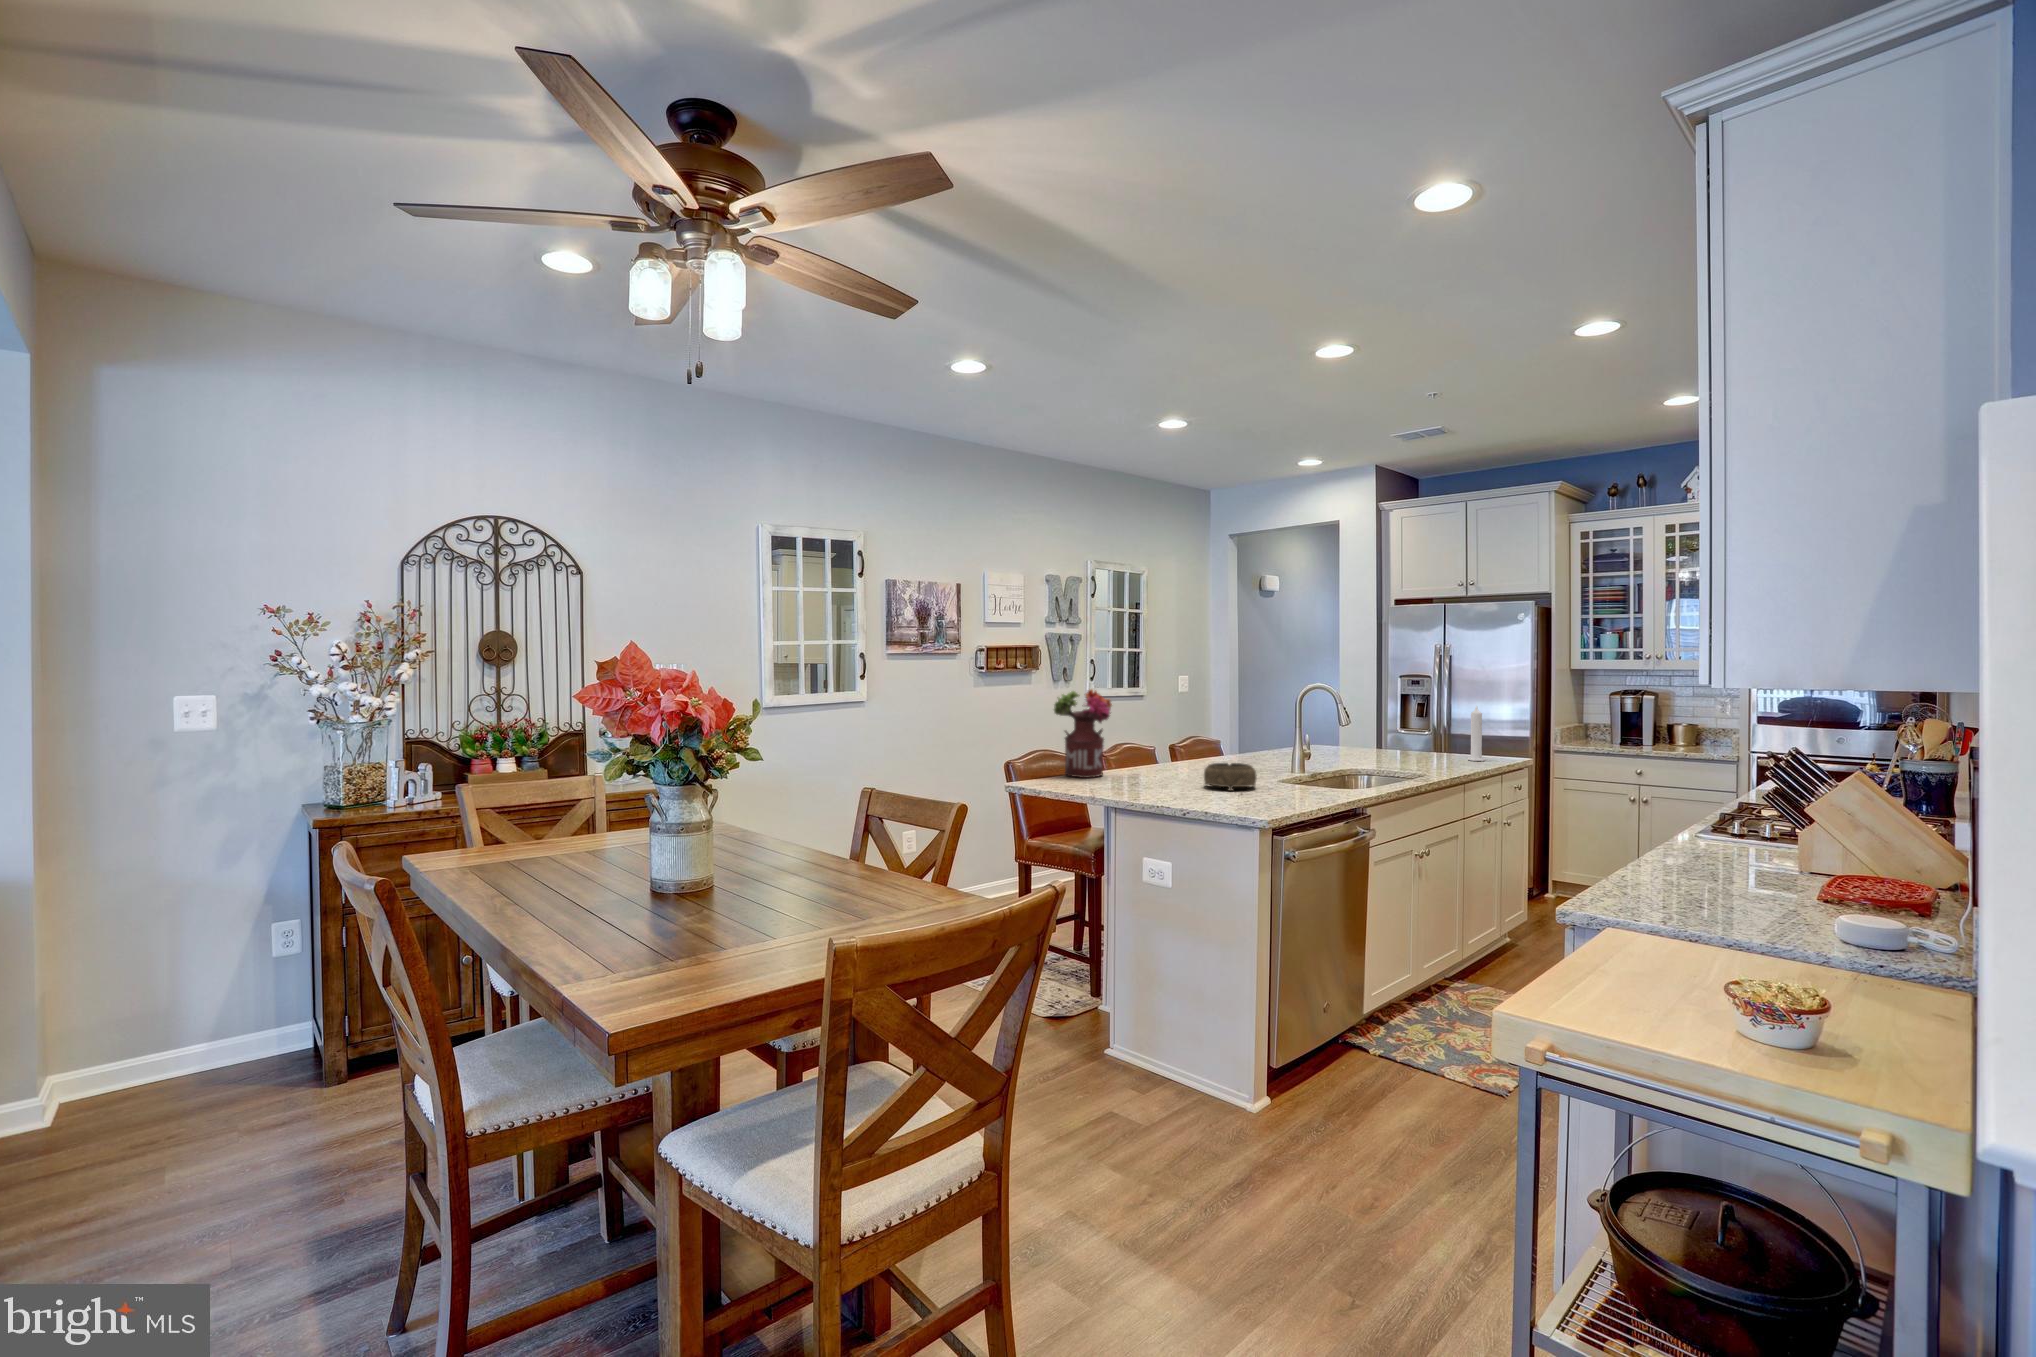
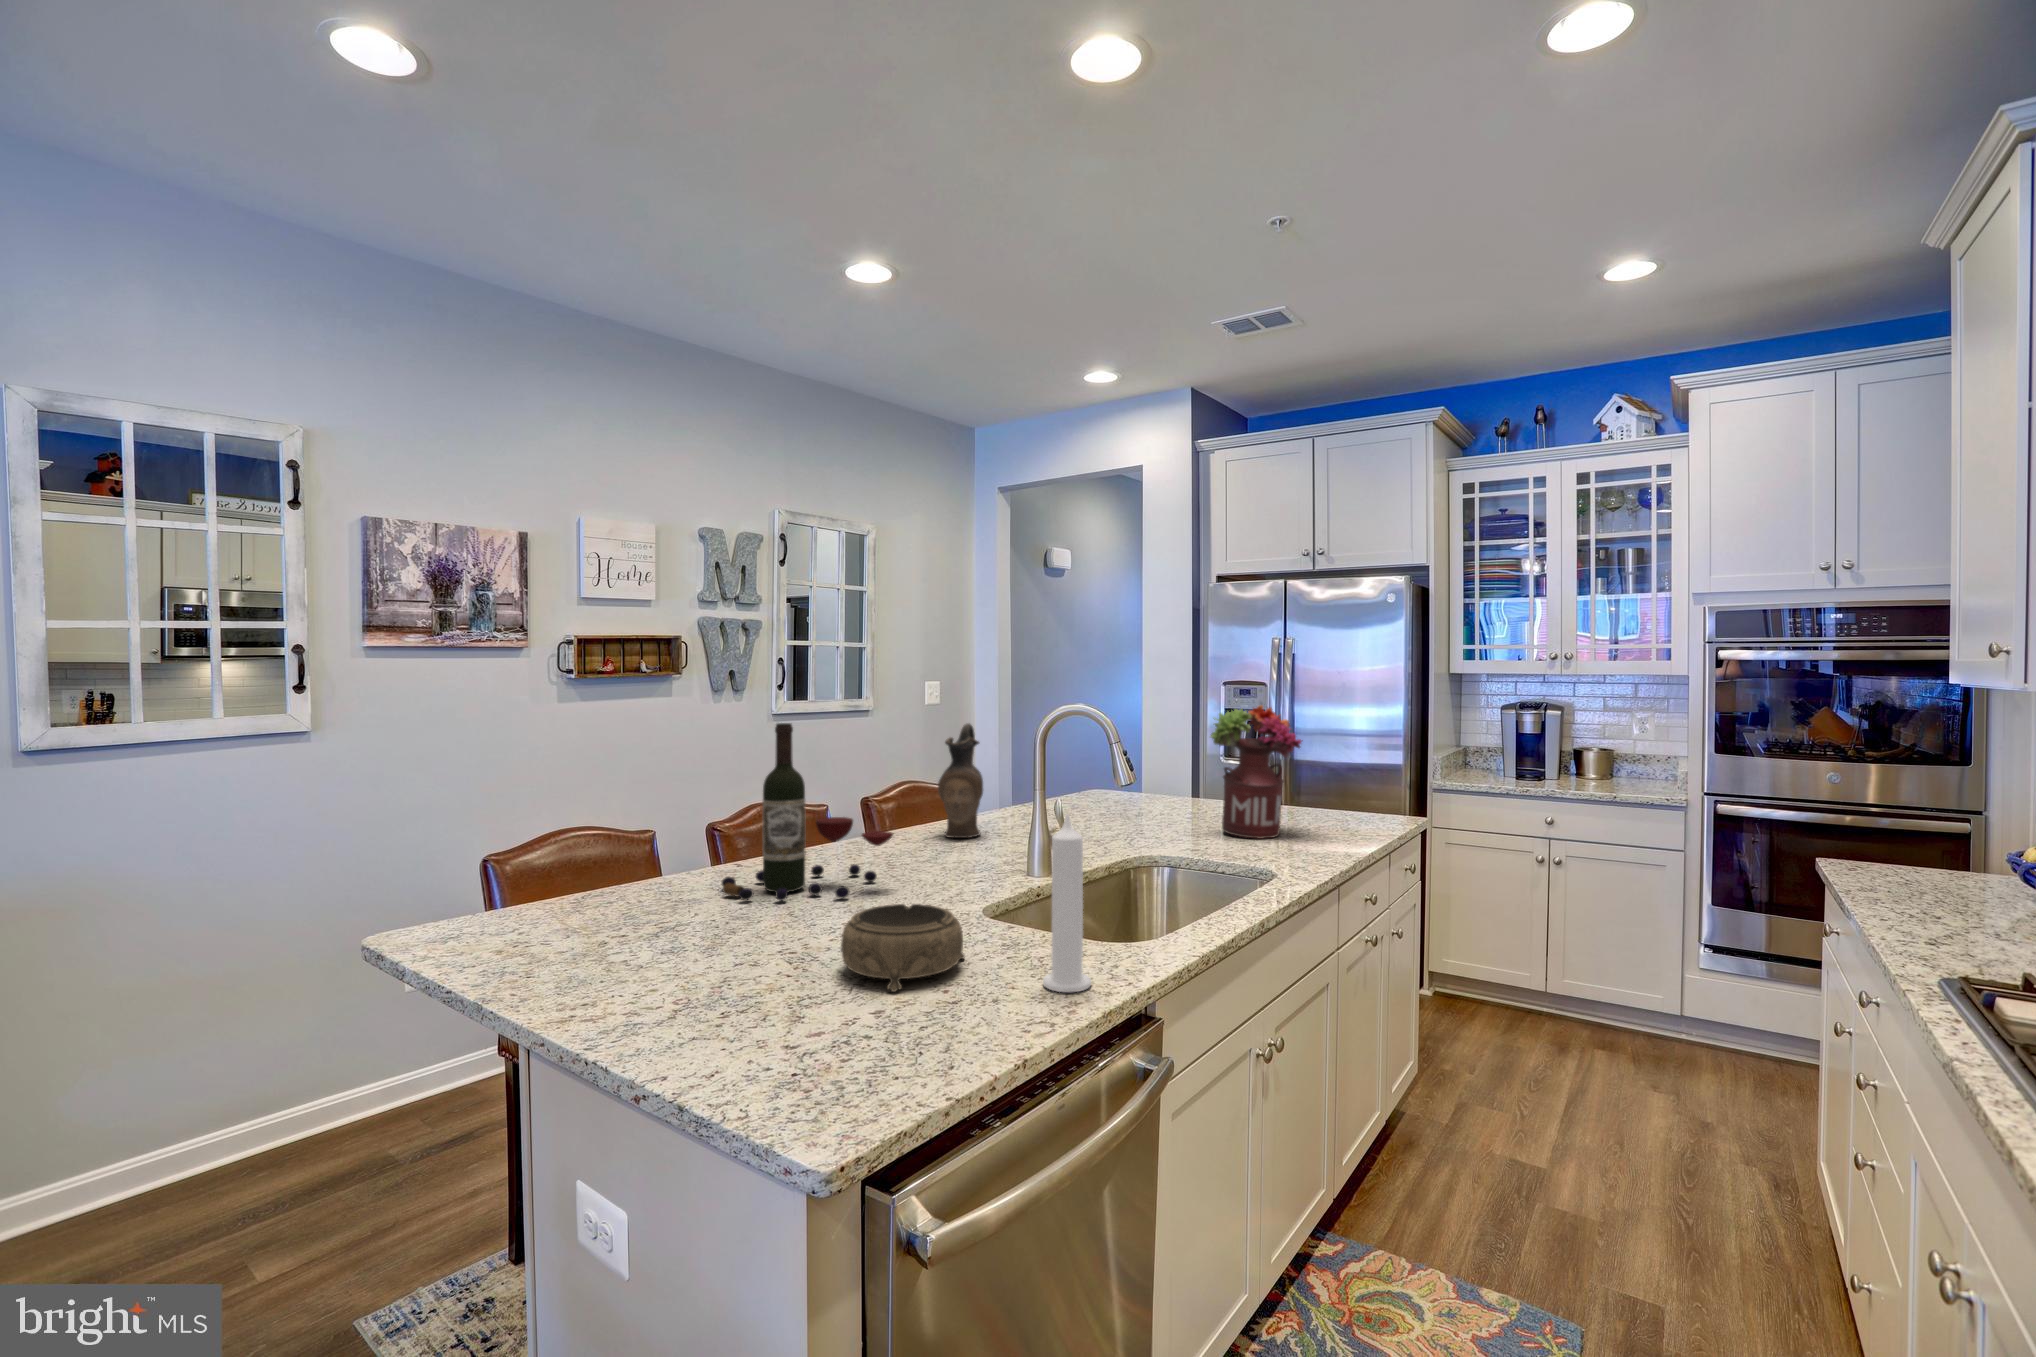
wine bottle: none [1121,688,1209,773] -> present [722,723,893,901]
flower arrangement: present [1054,689,1112,778] -> present [1210,705,1302,839]
ceramic pitcher: none [1216,695,1243,758] -> present [938,723,983,838]
candle: present [1468,706,1485,761] -> present [1043,814,1091,992]

